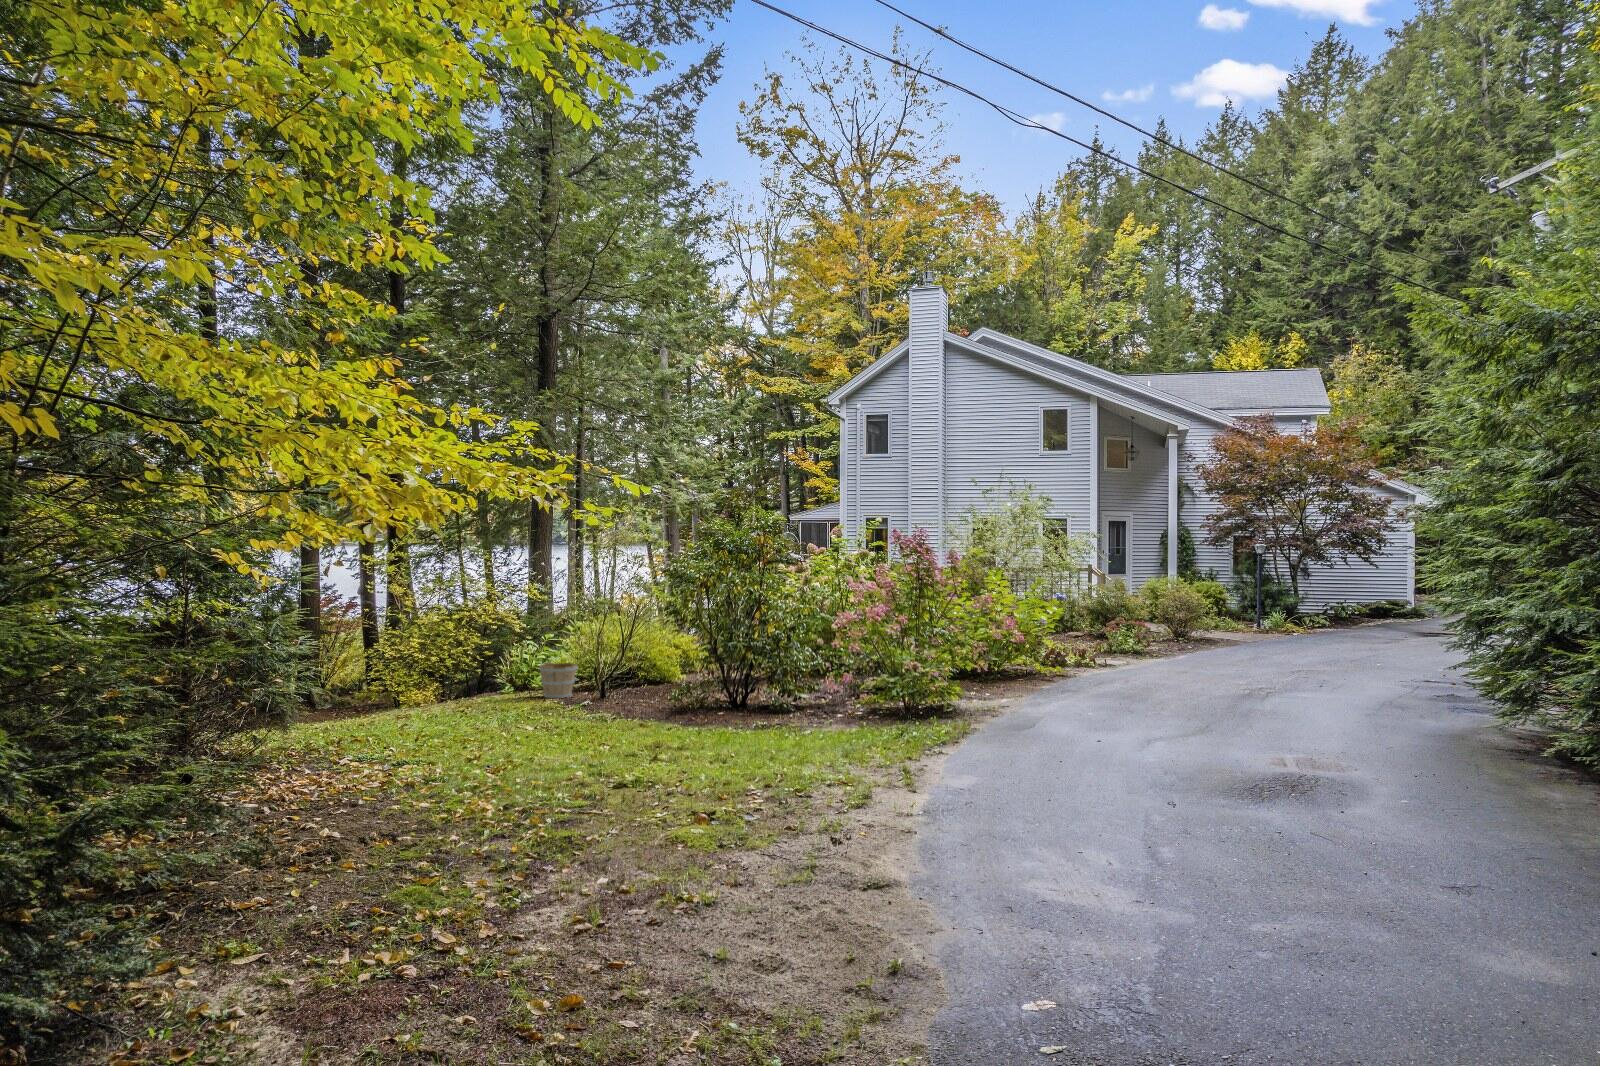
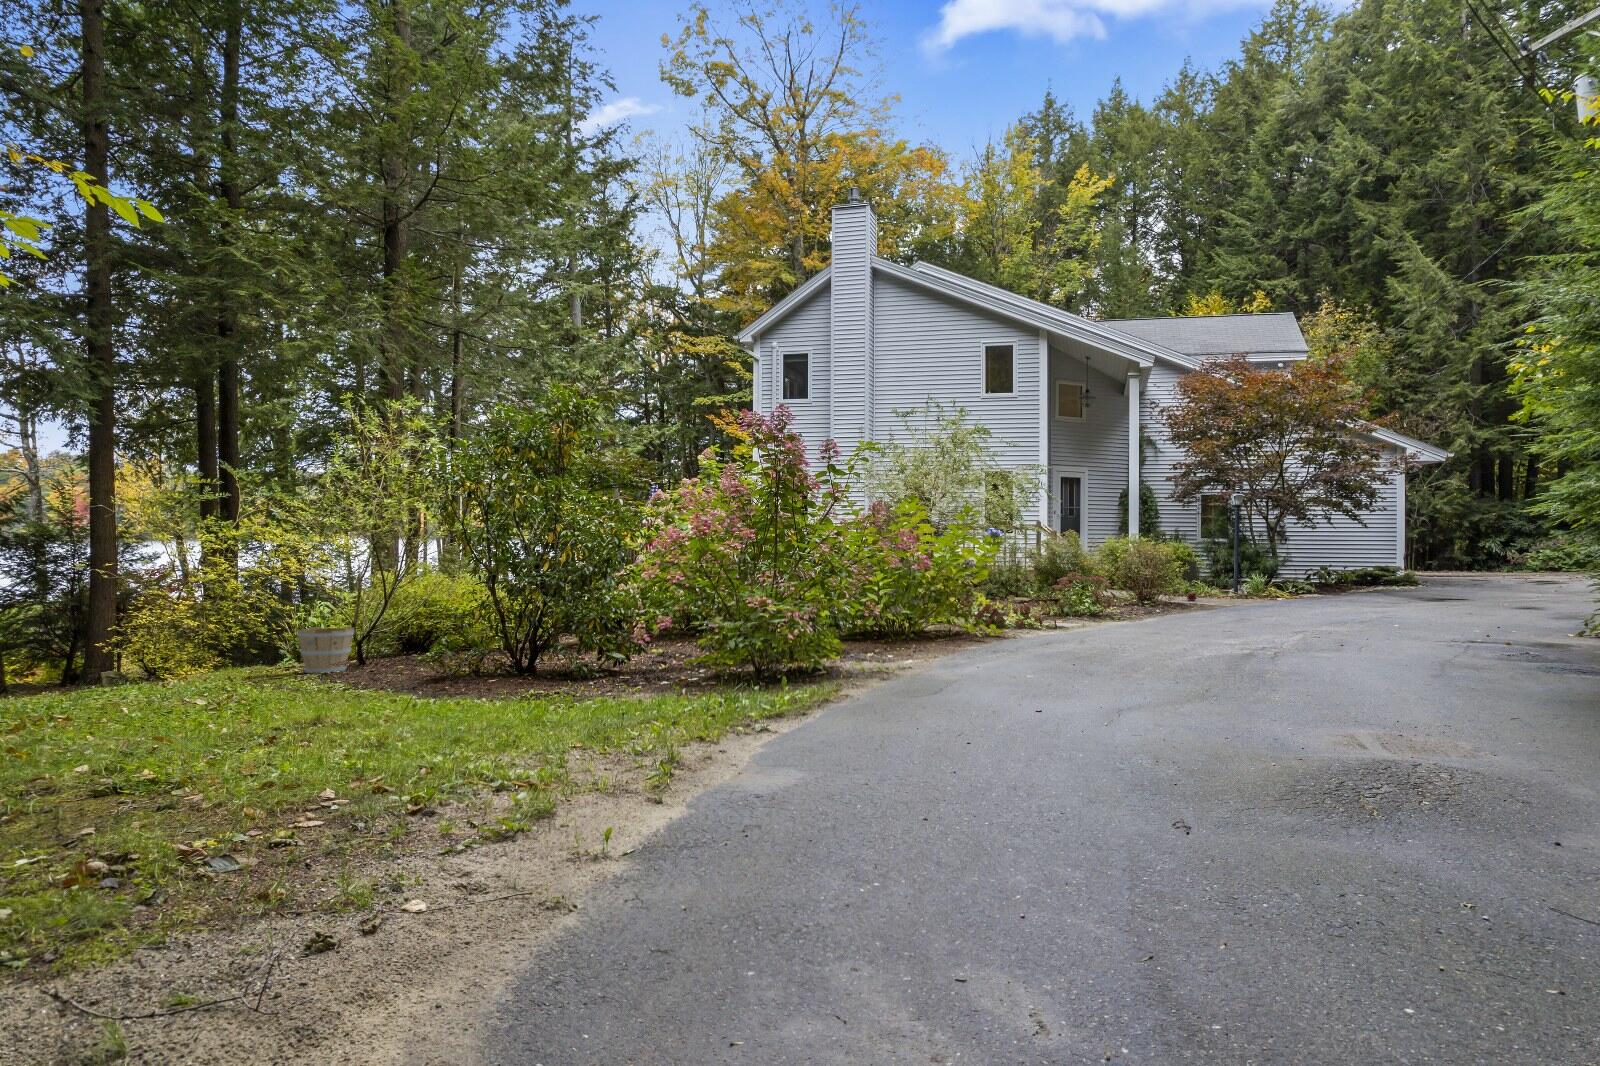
potted tree: none [1207,597,1230,635] -> present [1180,558,1200,601]

